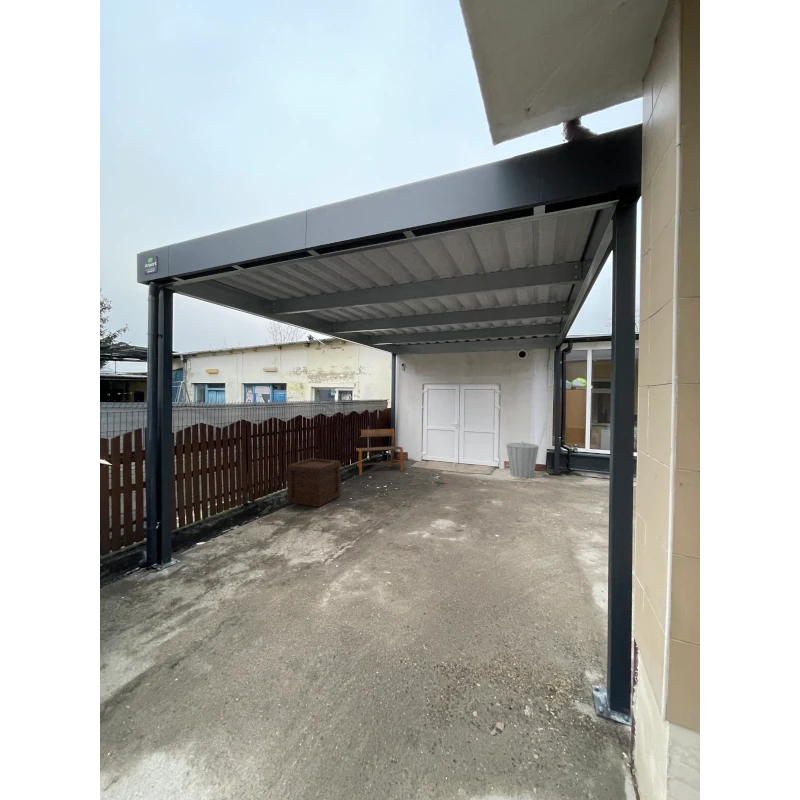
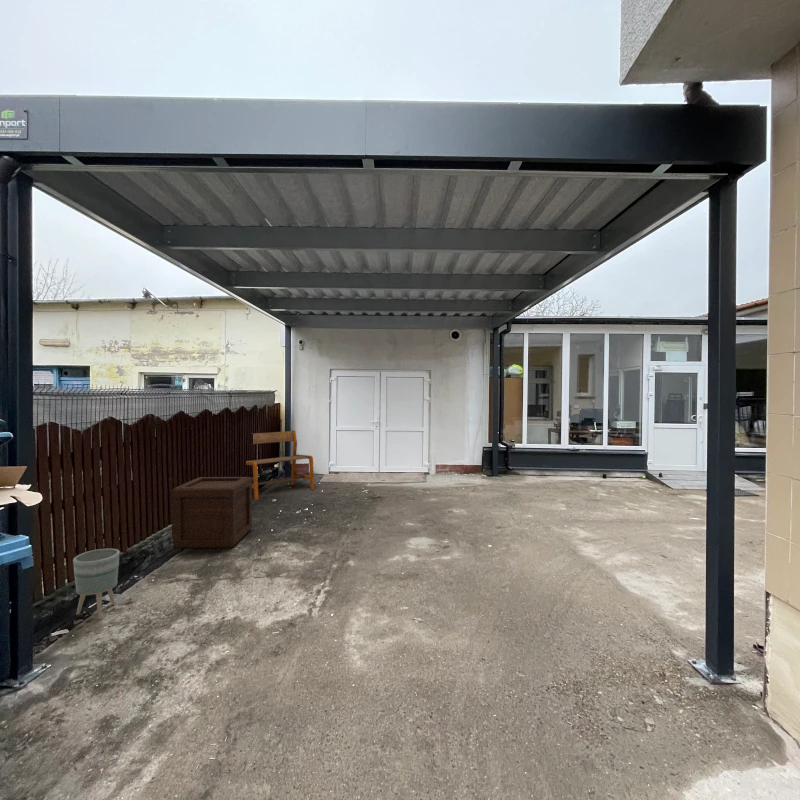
trash can: present [507,441,539,478] -> none [442,439,479,483]
planter: none [209,499,234,540] -> present [73,548,120,619]

